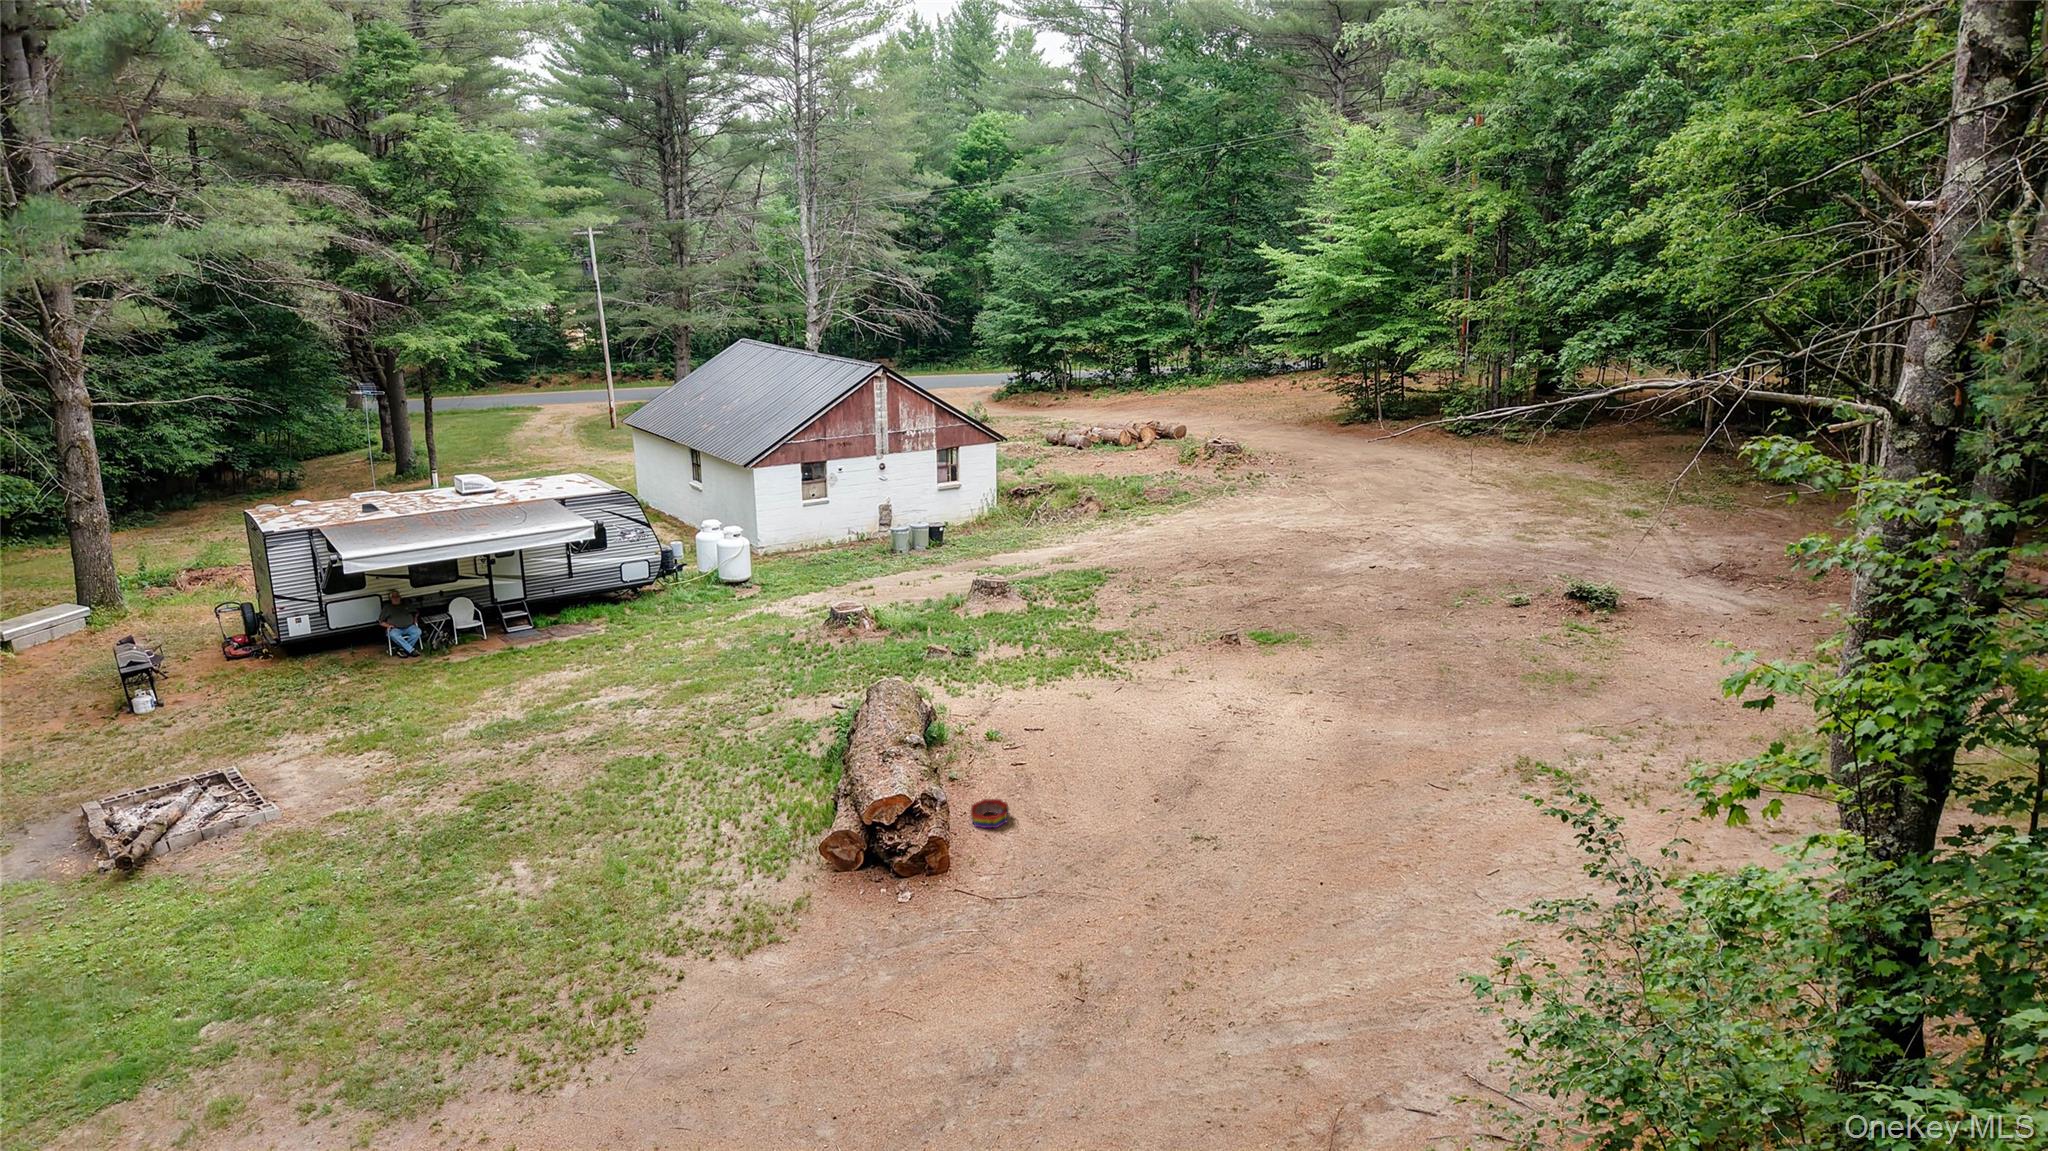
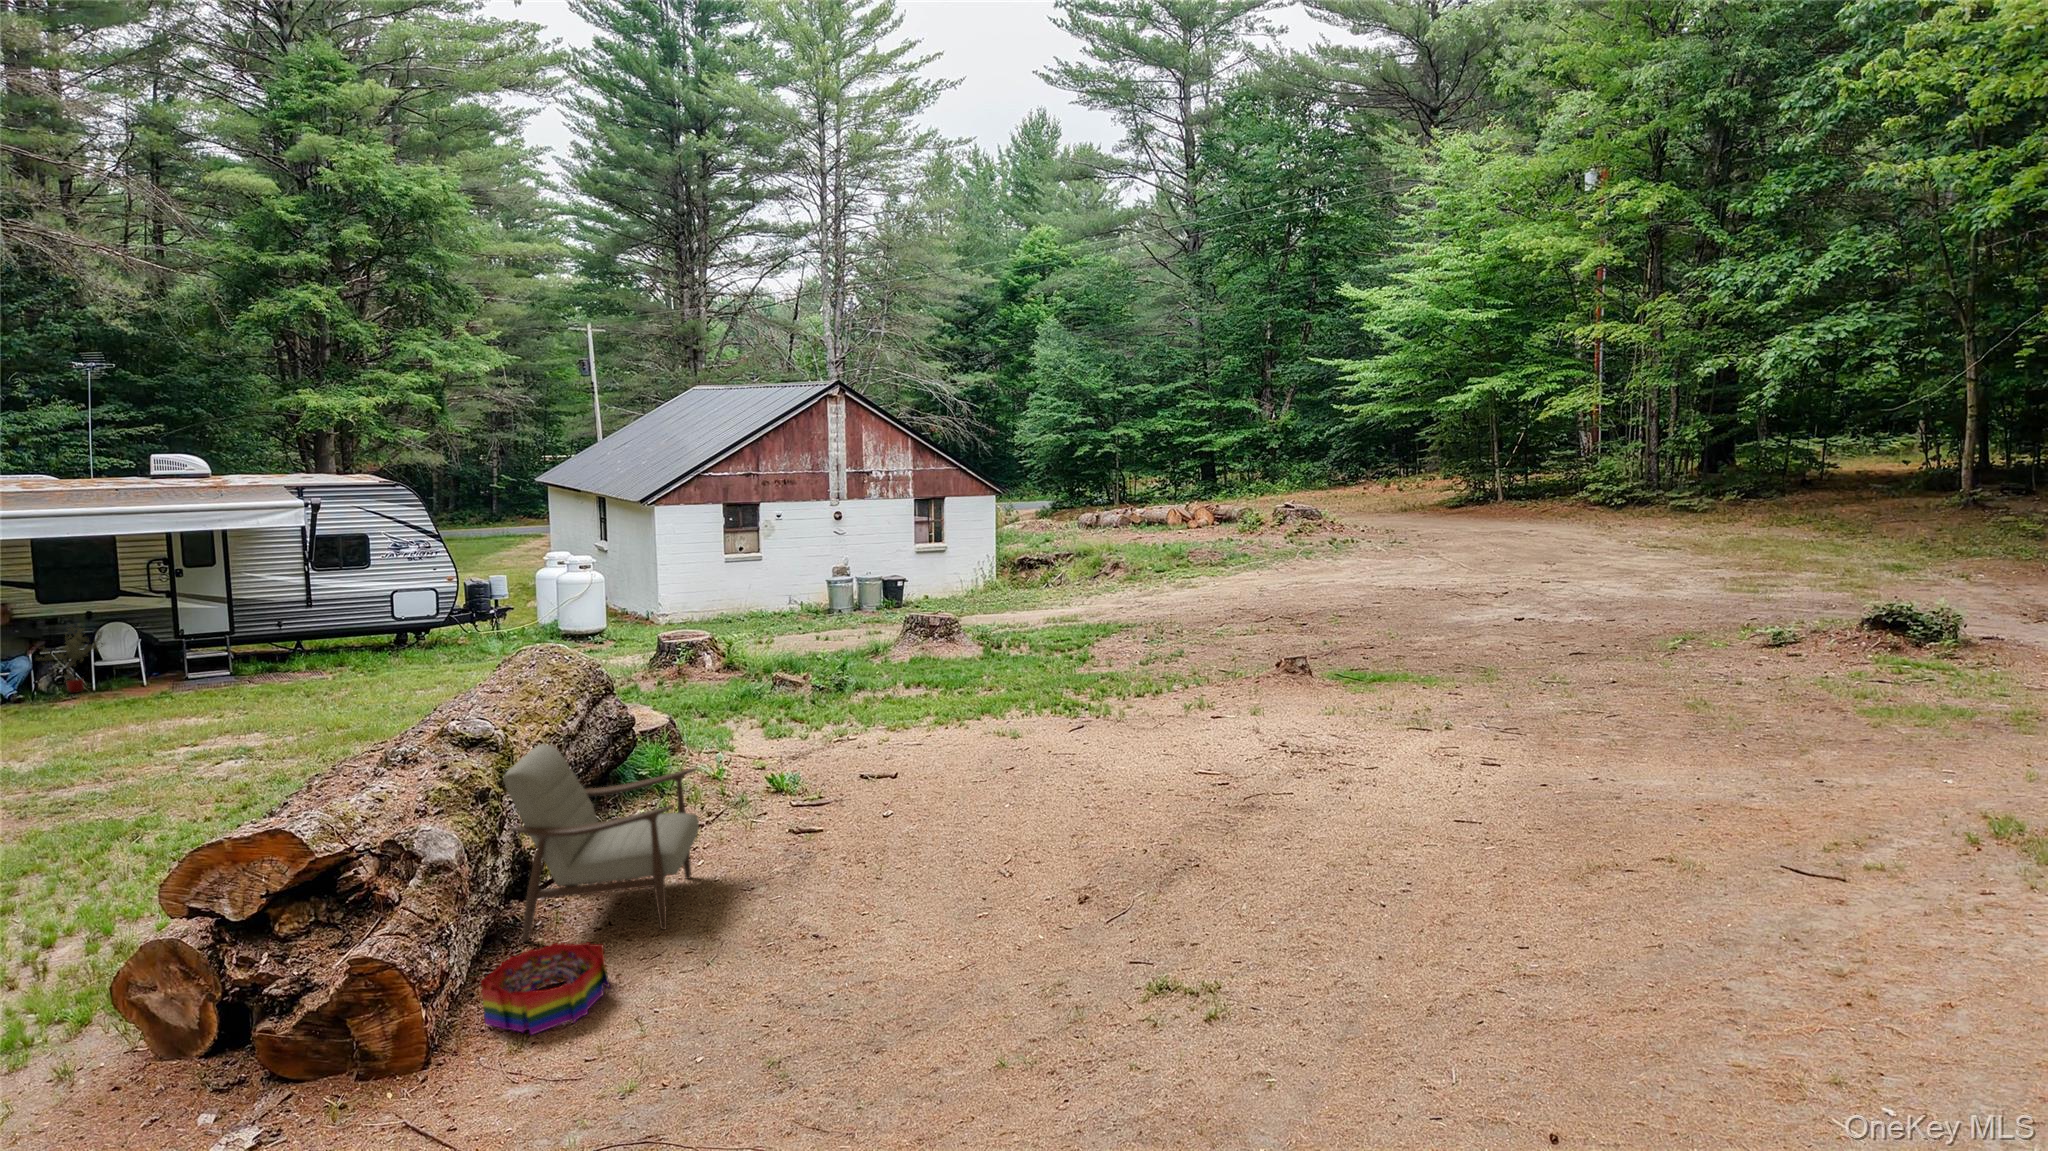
potted tree: none [436,605,474,650] -> present [36,625,103,693]
chair: none [942,723,1011,799] -> present [504,744,699,942]

